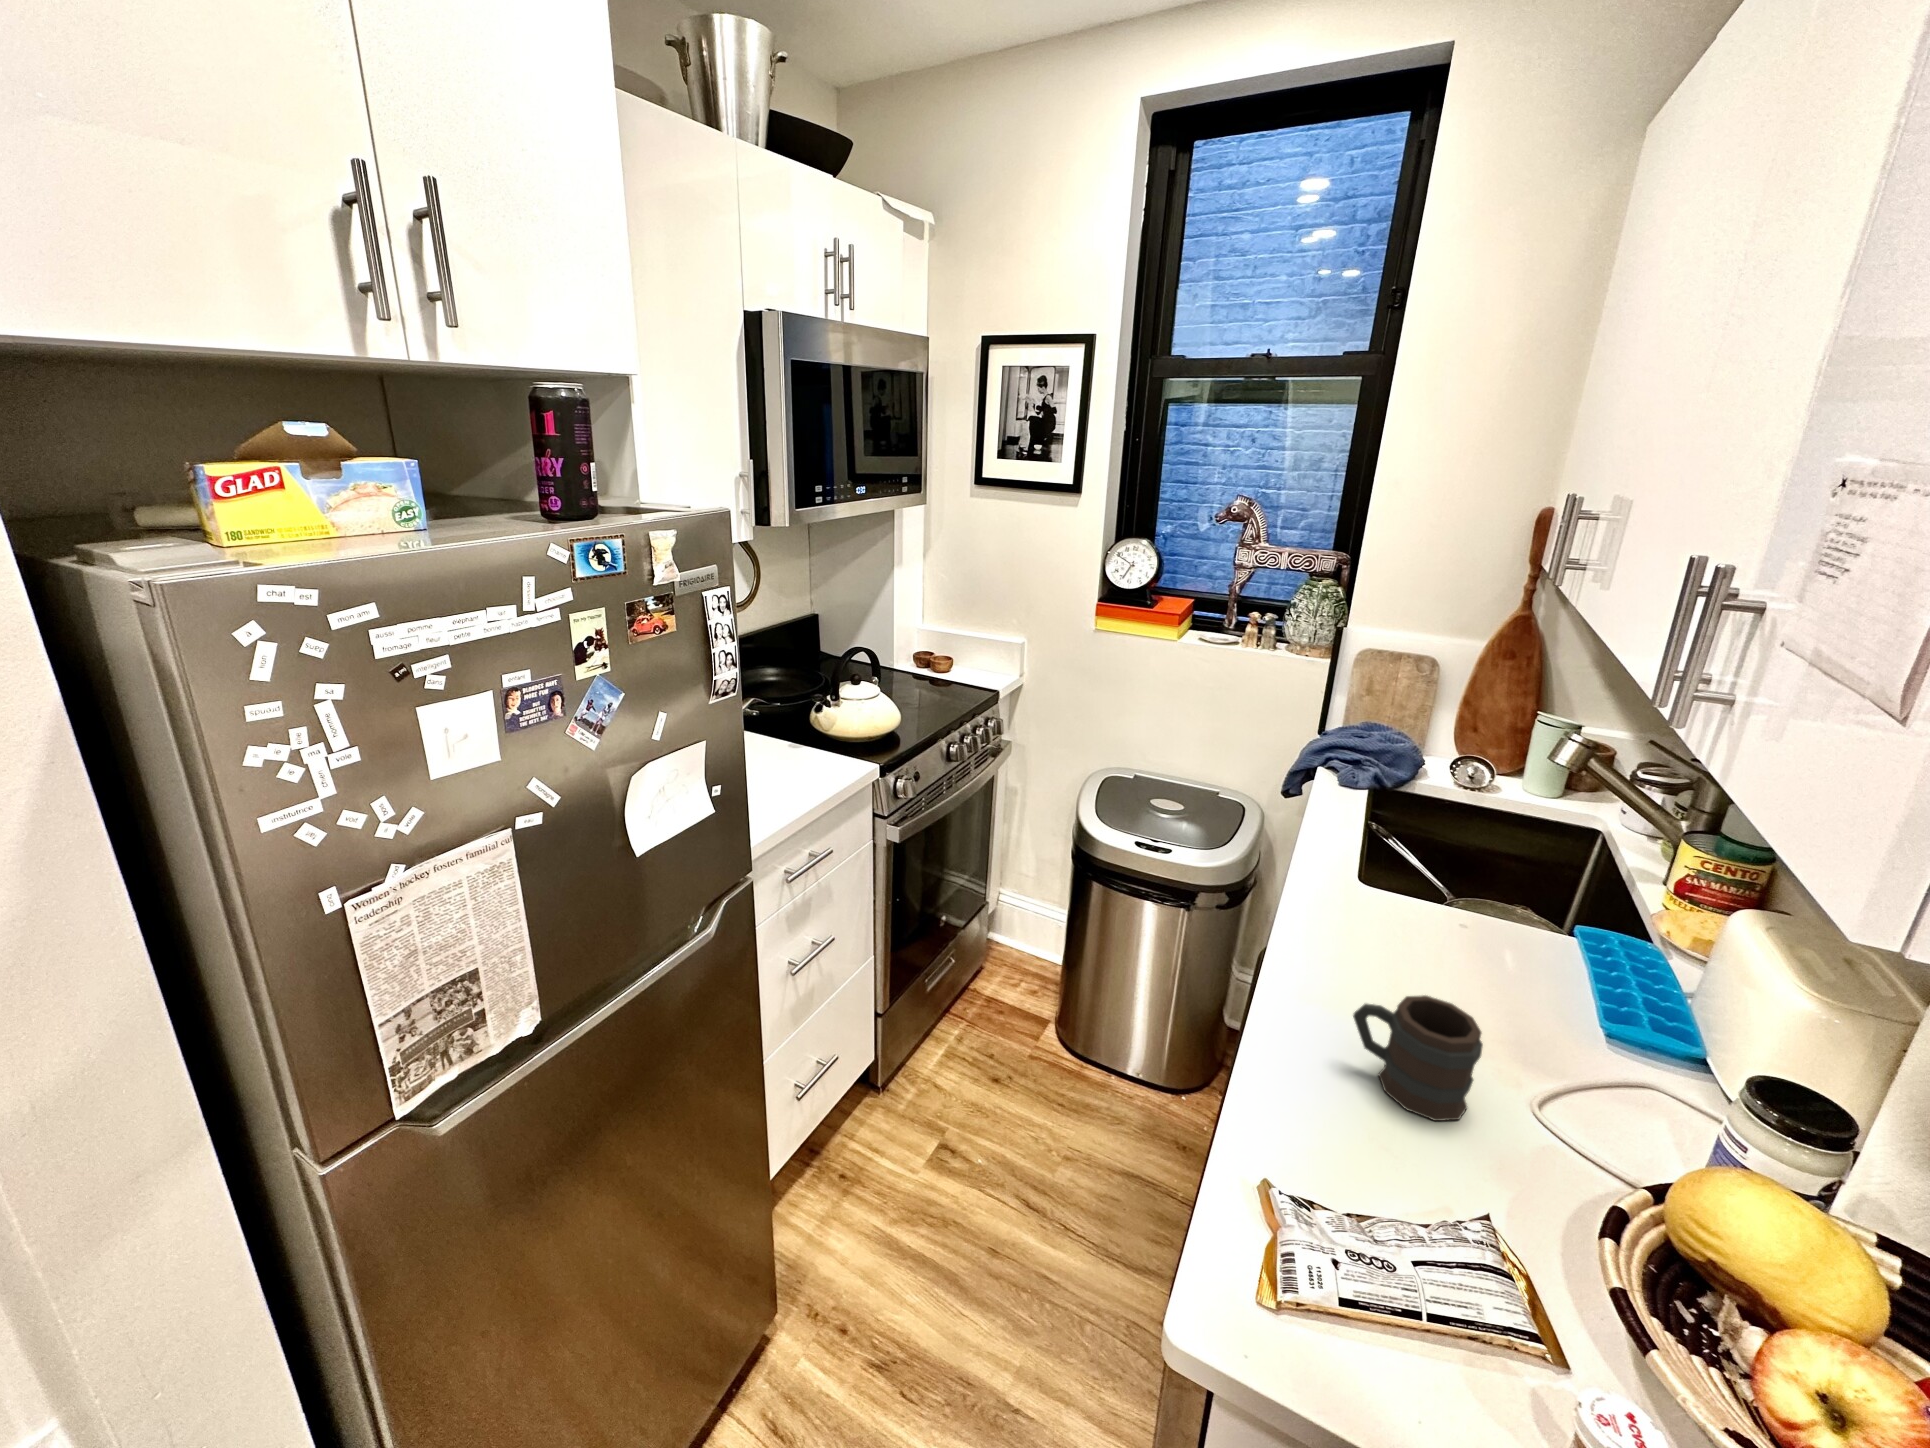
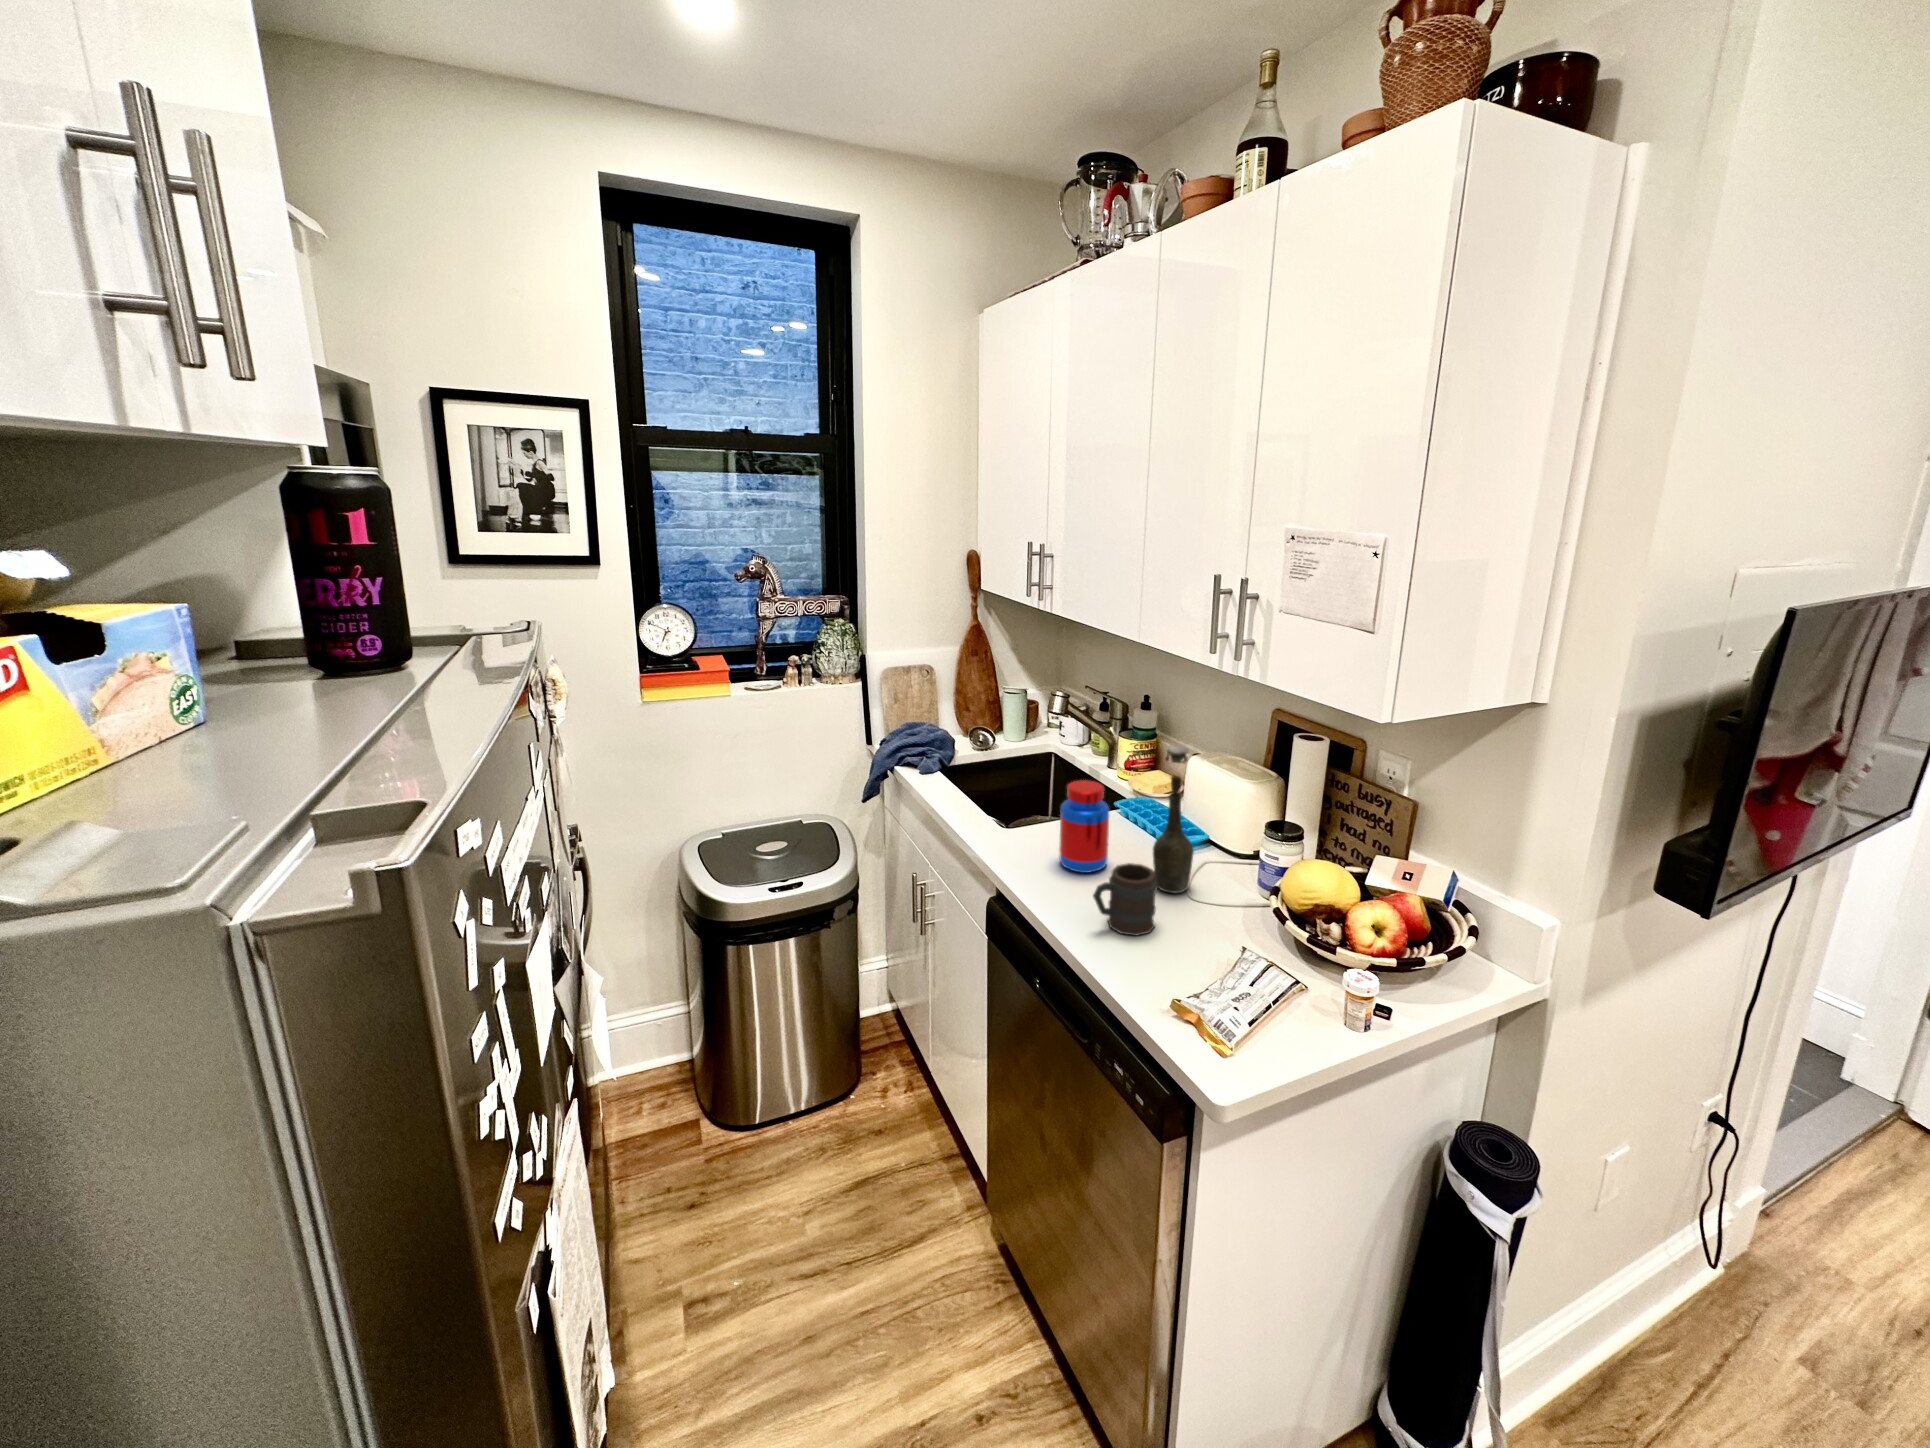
jar: none [1412,856,1519,1002] -> present [1059,780,1109,873]
bottle: none [1541,861,1669,1113] -> present [1153,746,1194,893]

